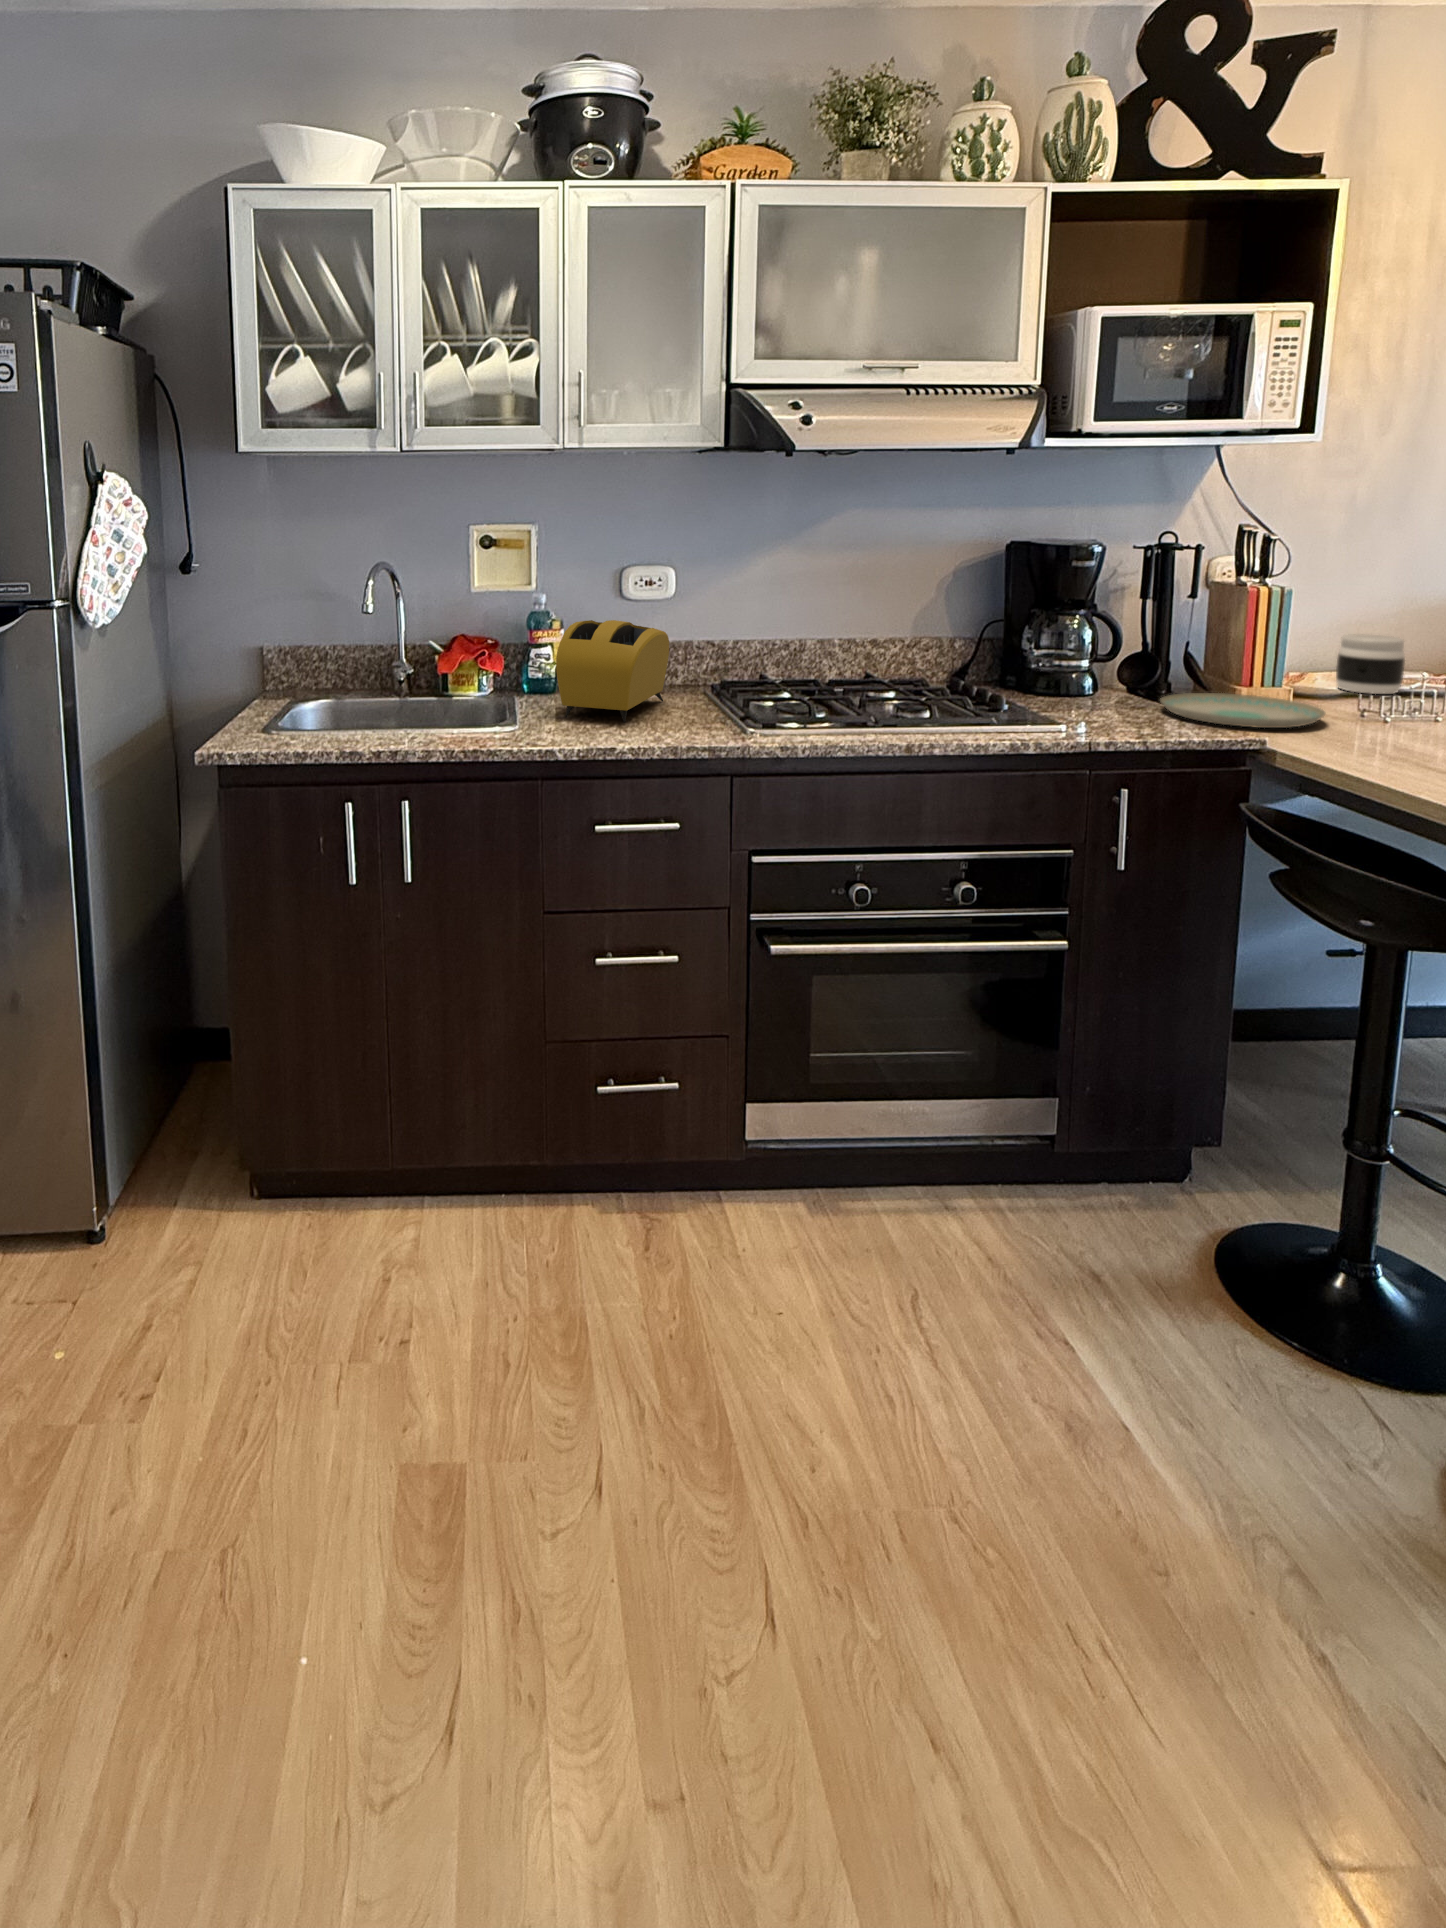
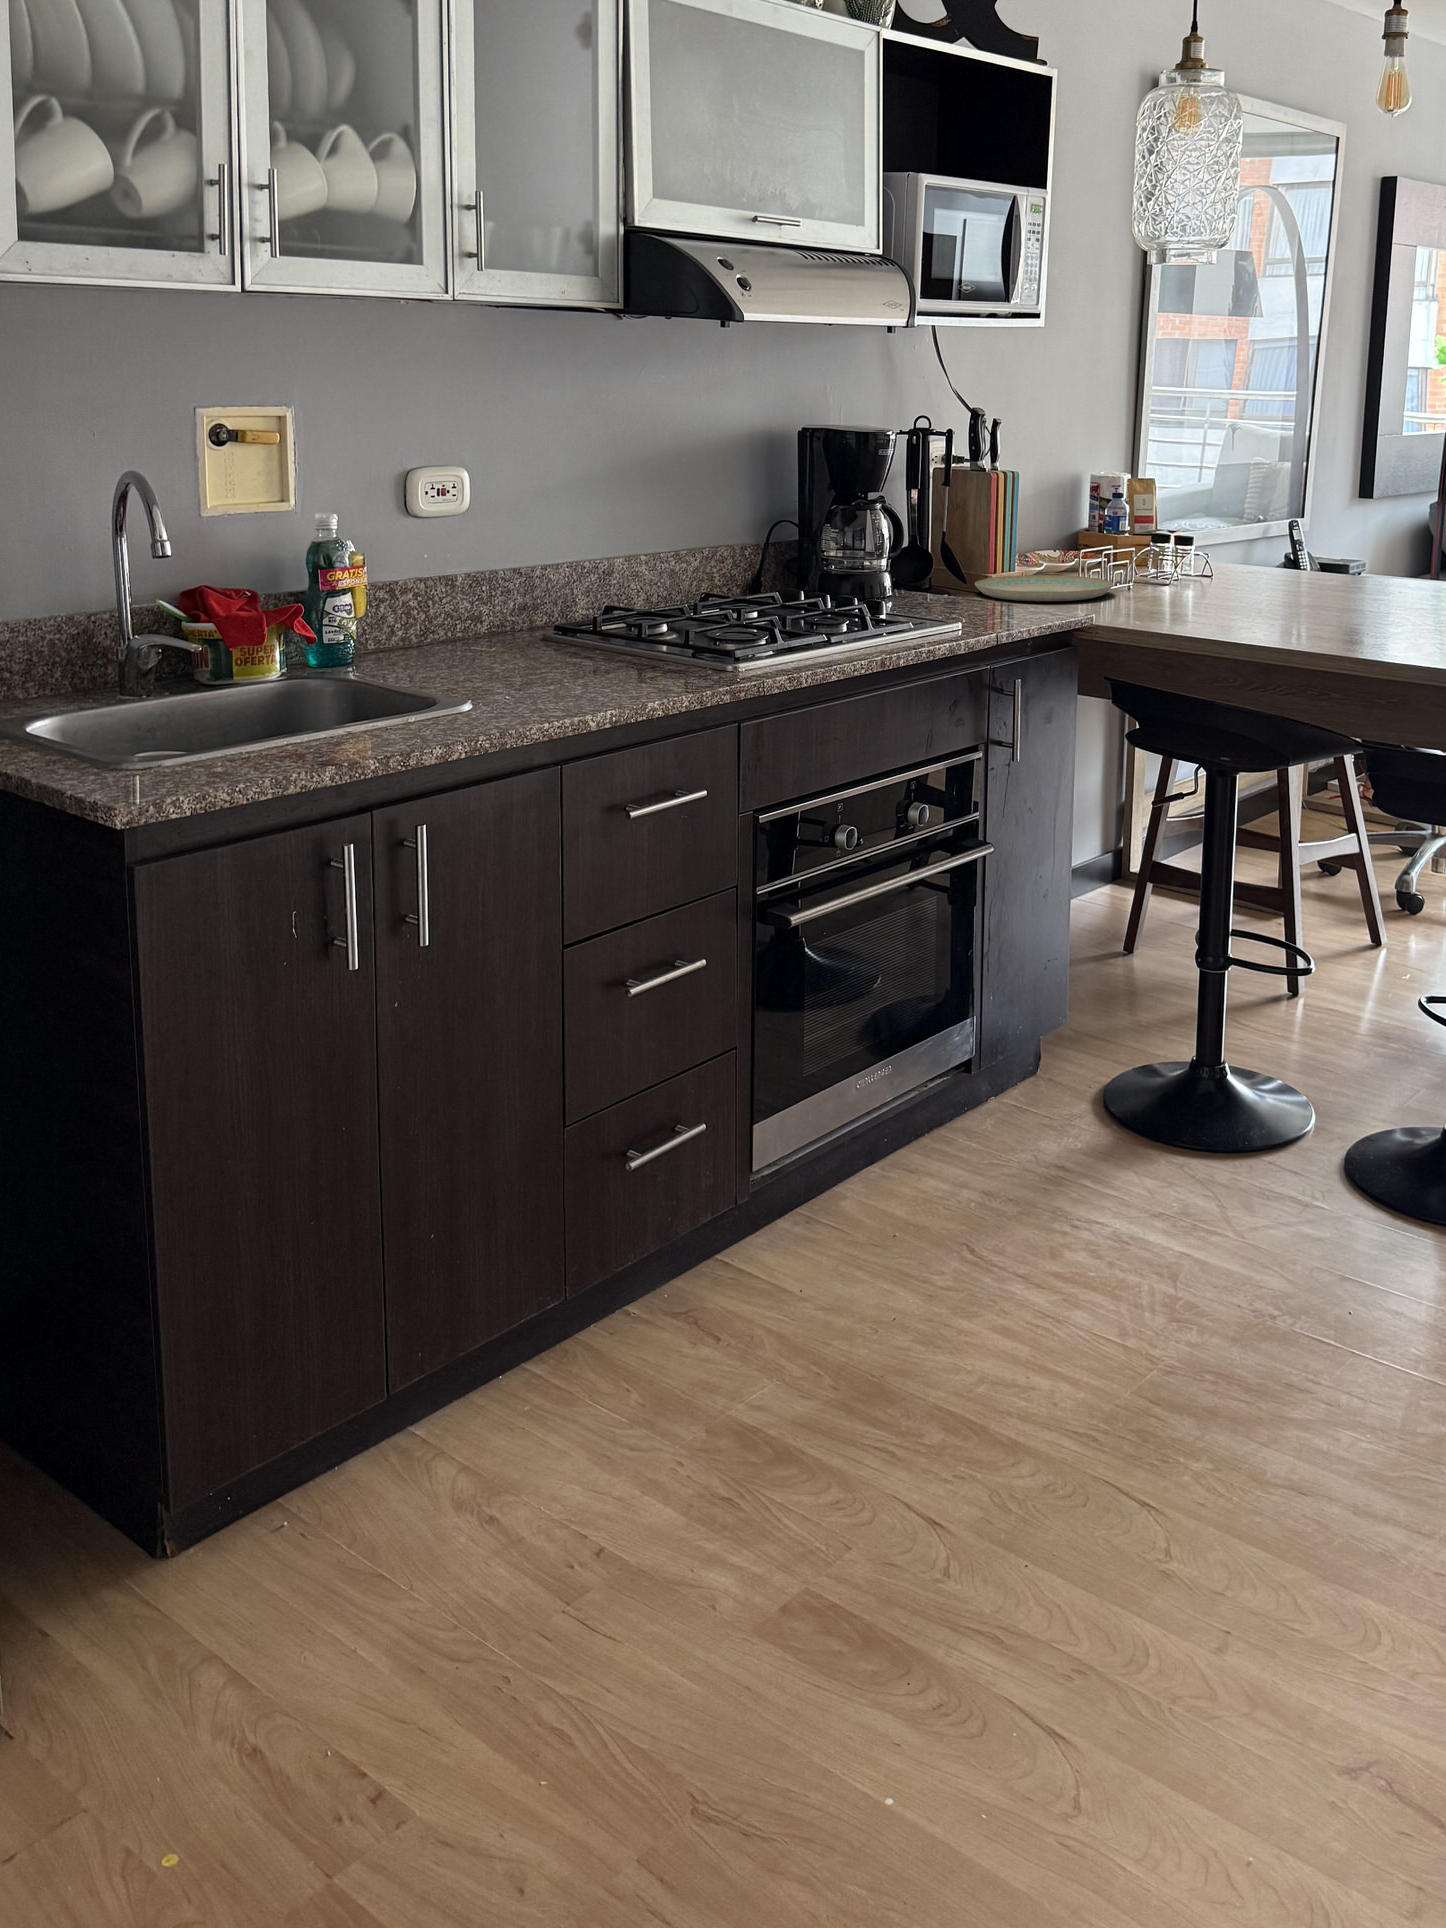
toaster: present [556,620,669,722] -> none [417,543,566,684]
jar: present [1336,634,1405,694] -> none [1044,511,1095,567]

